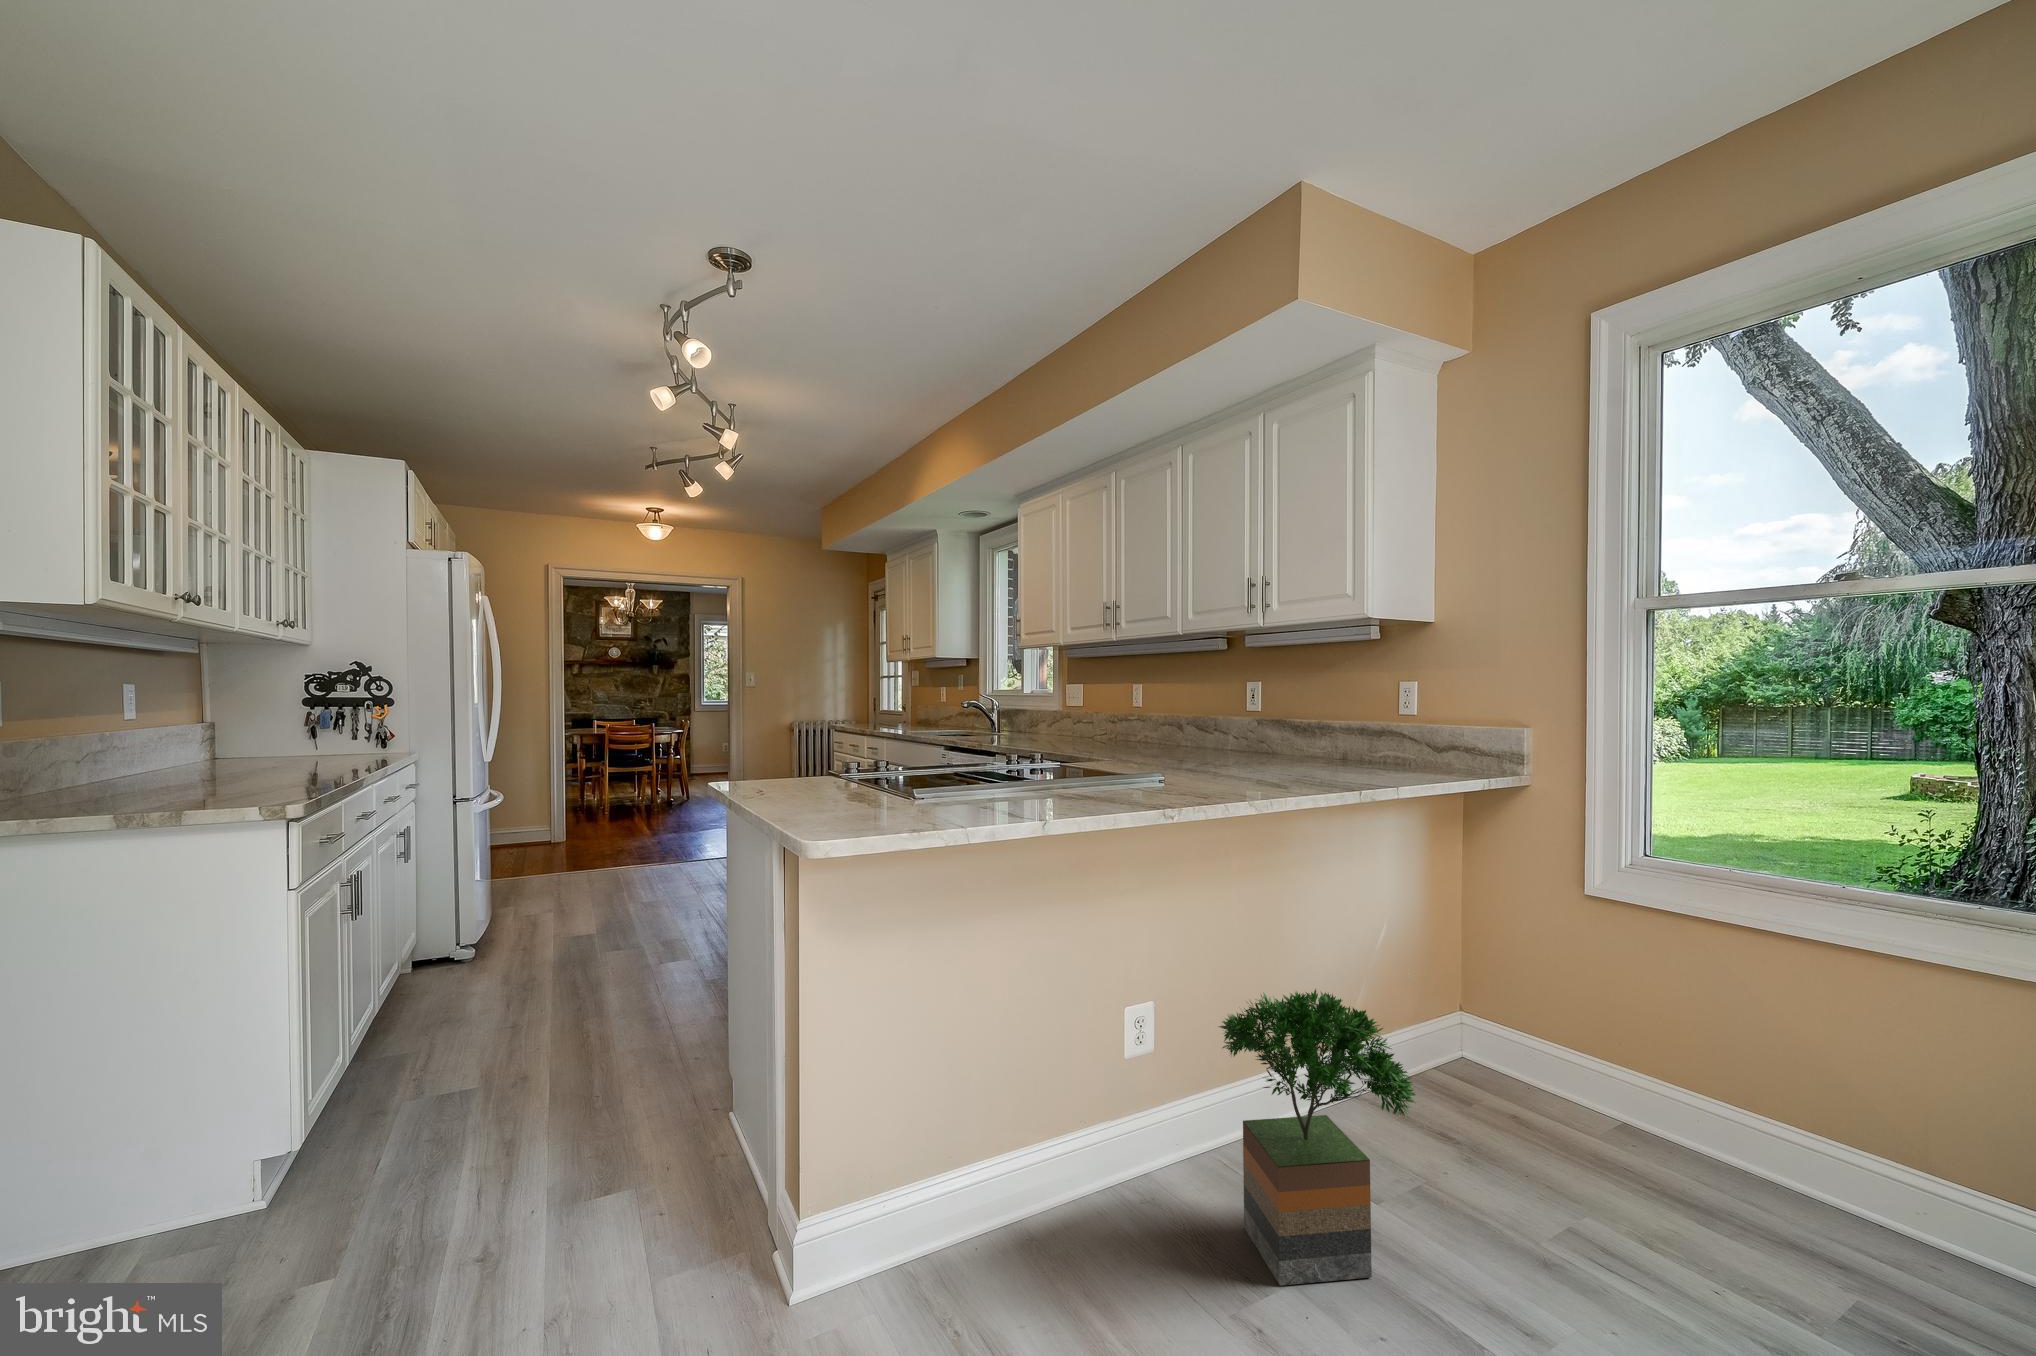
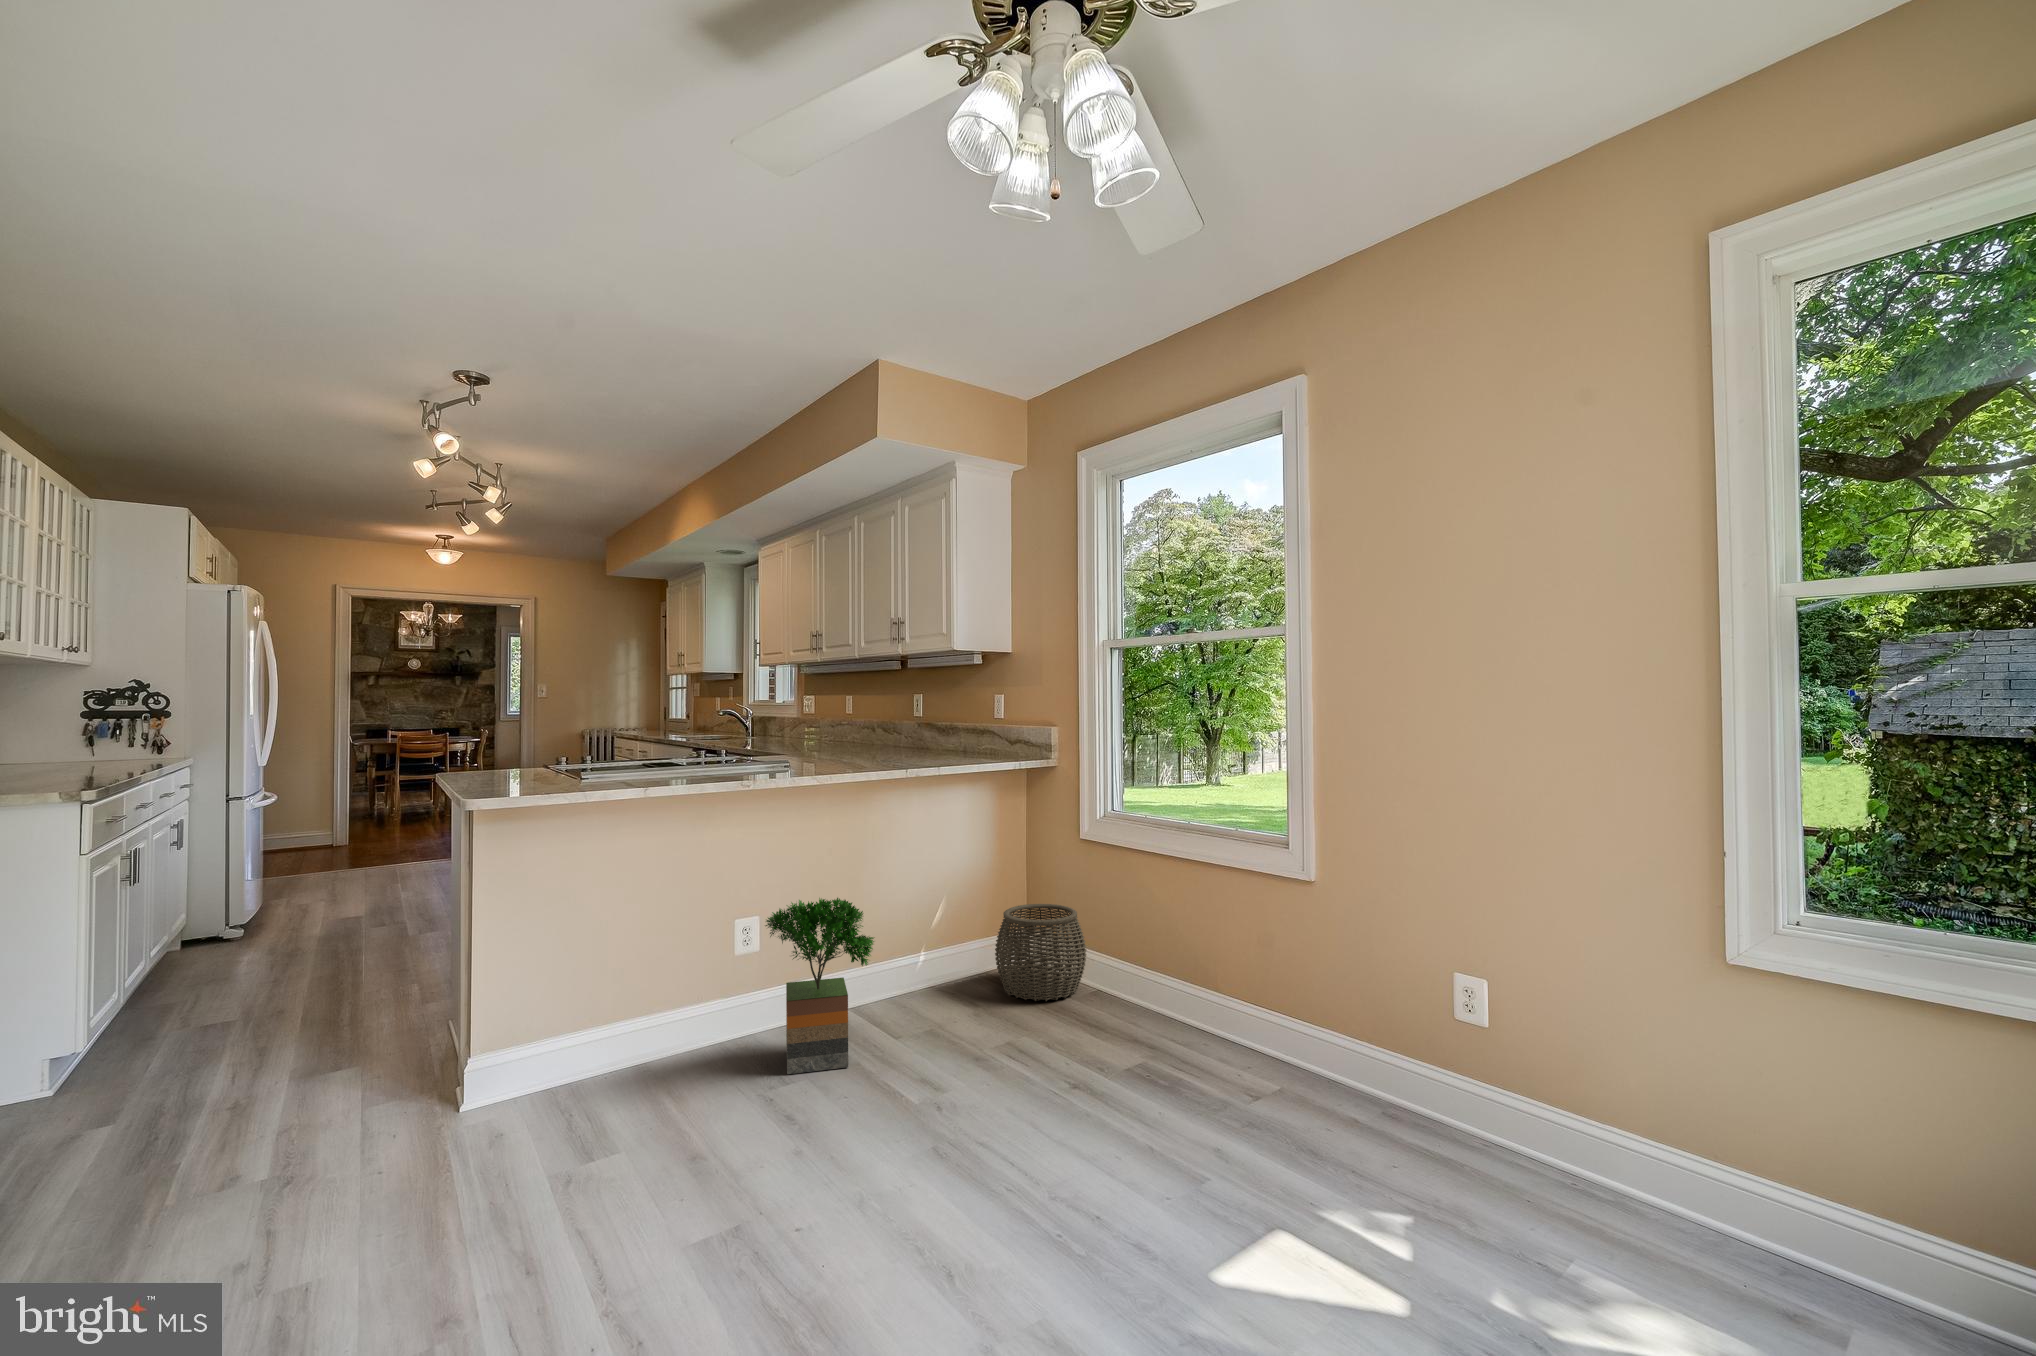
woven basket: none [1476,986,1637,1146] -> present [995,904,1087,1001]

